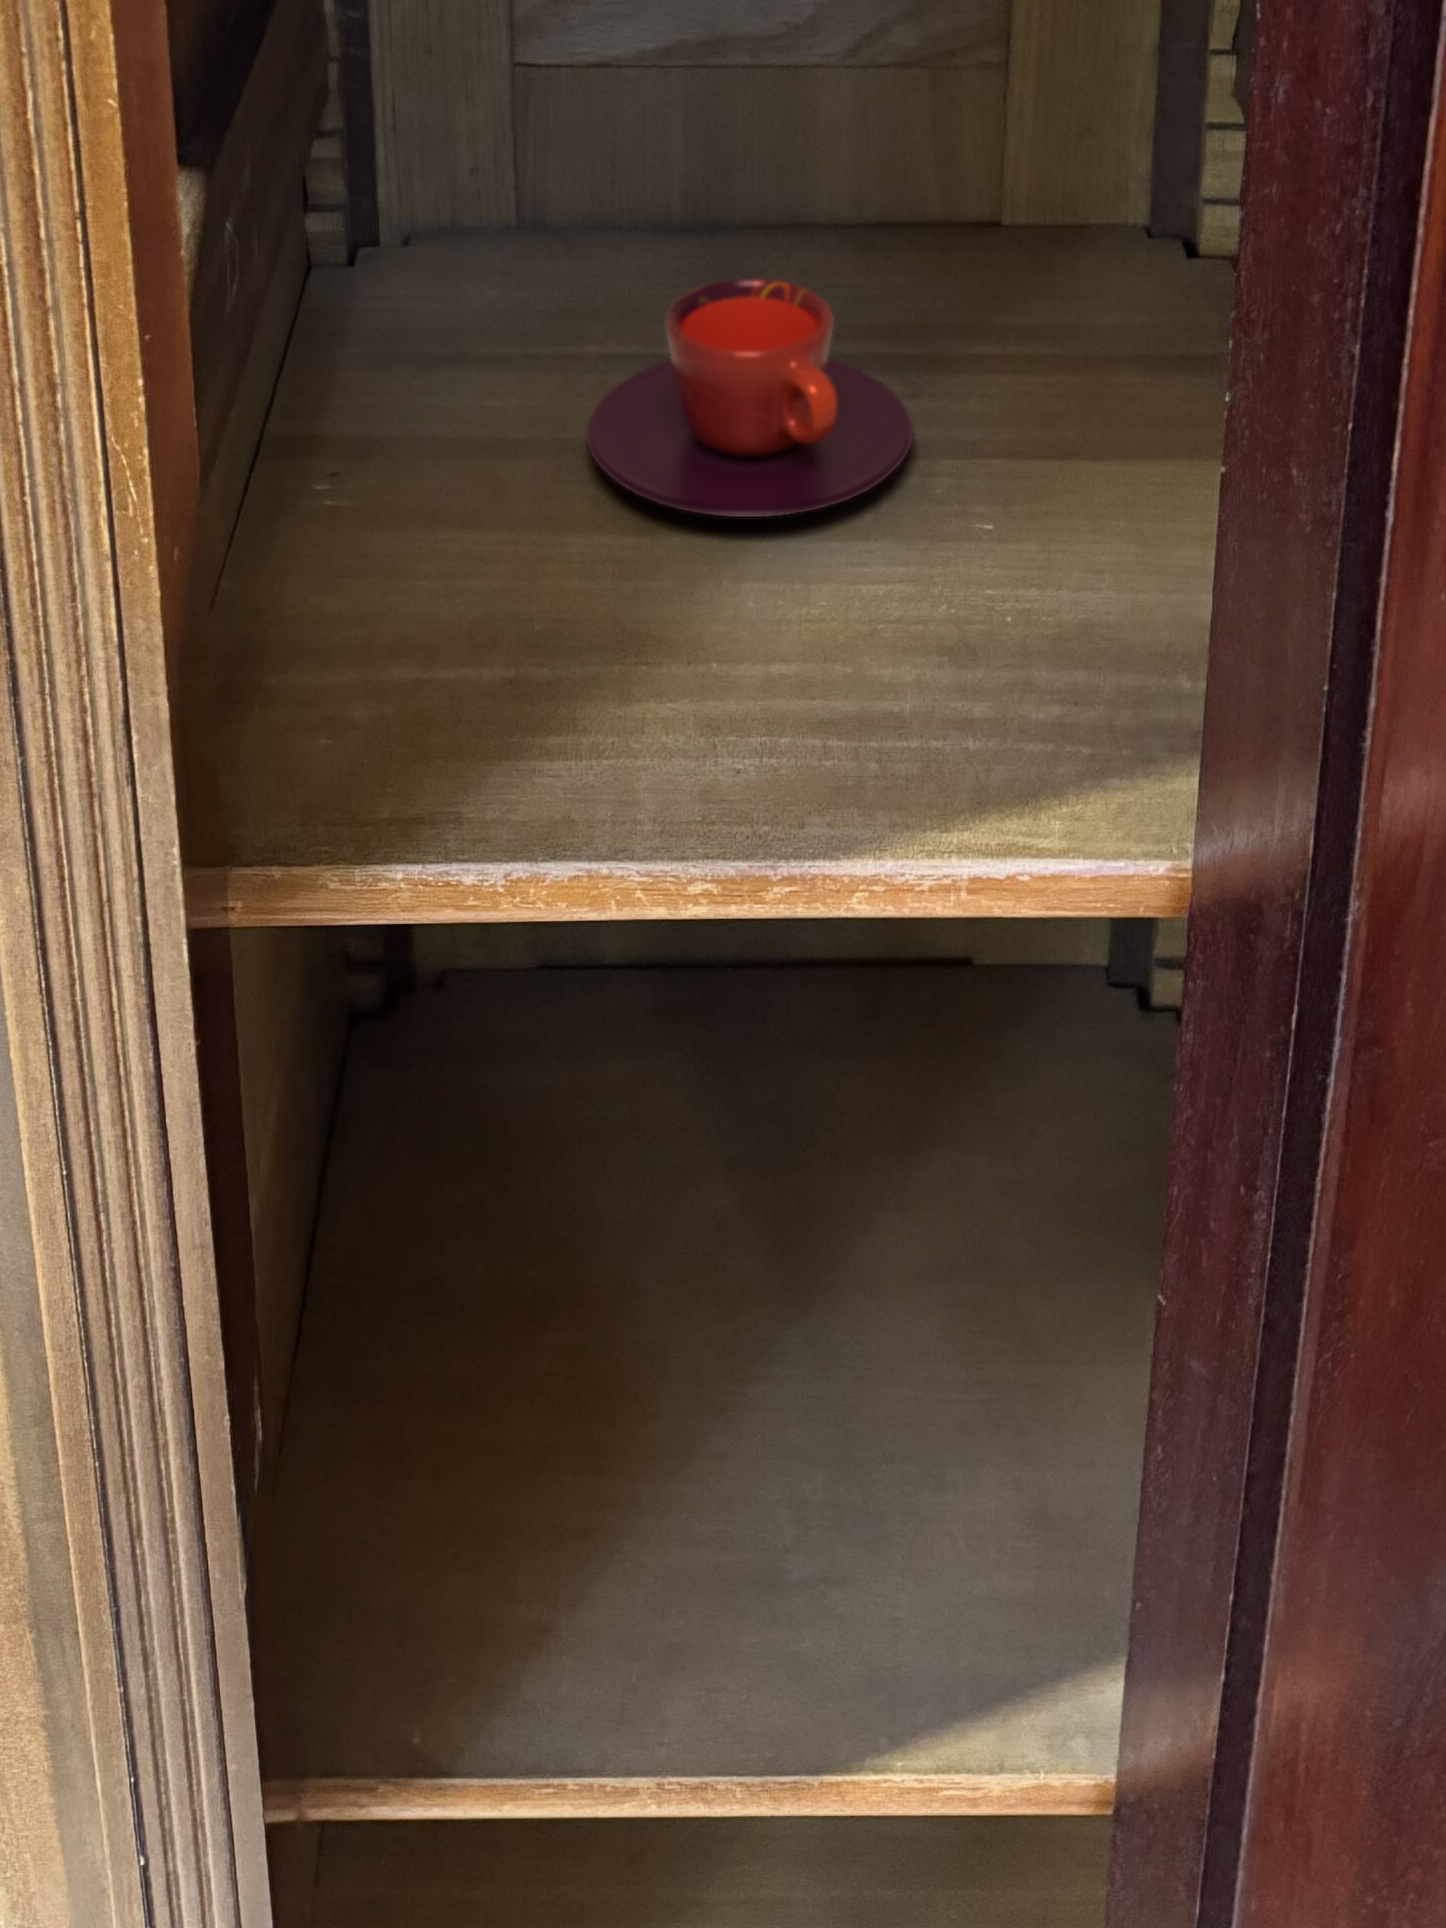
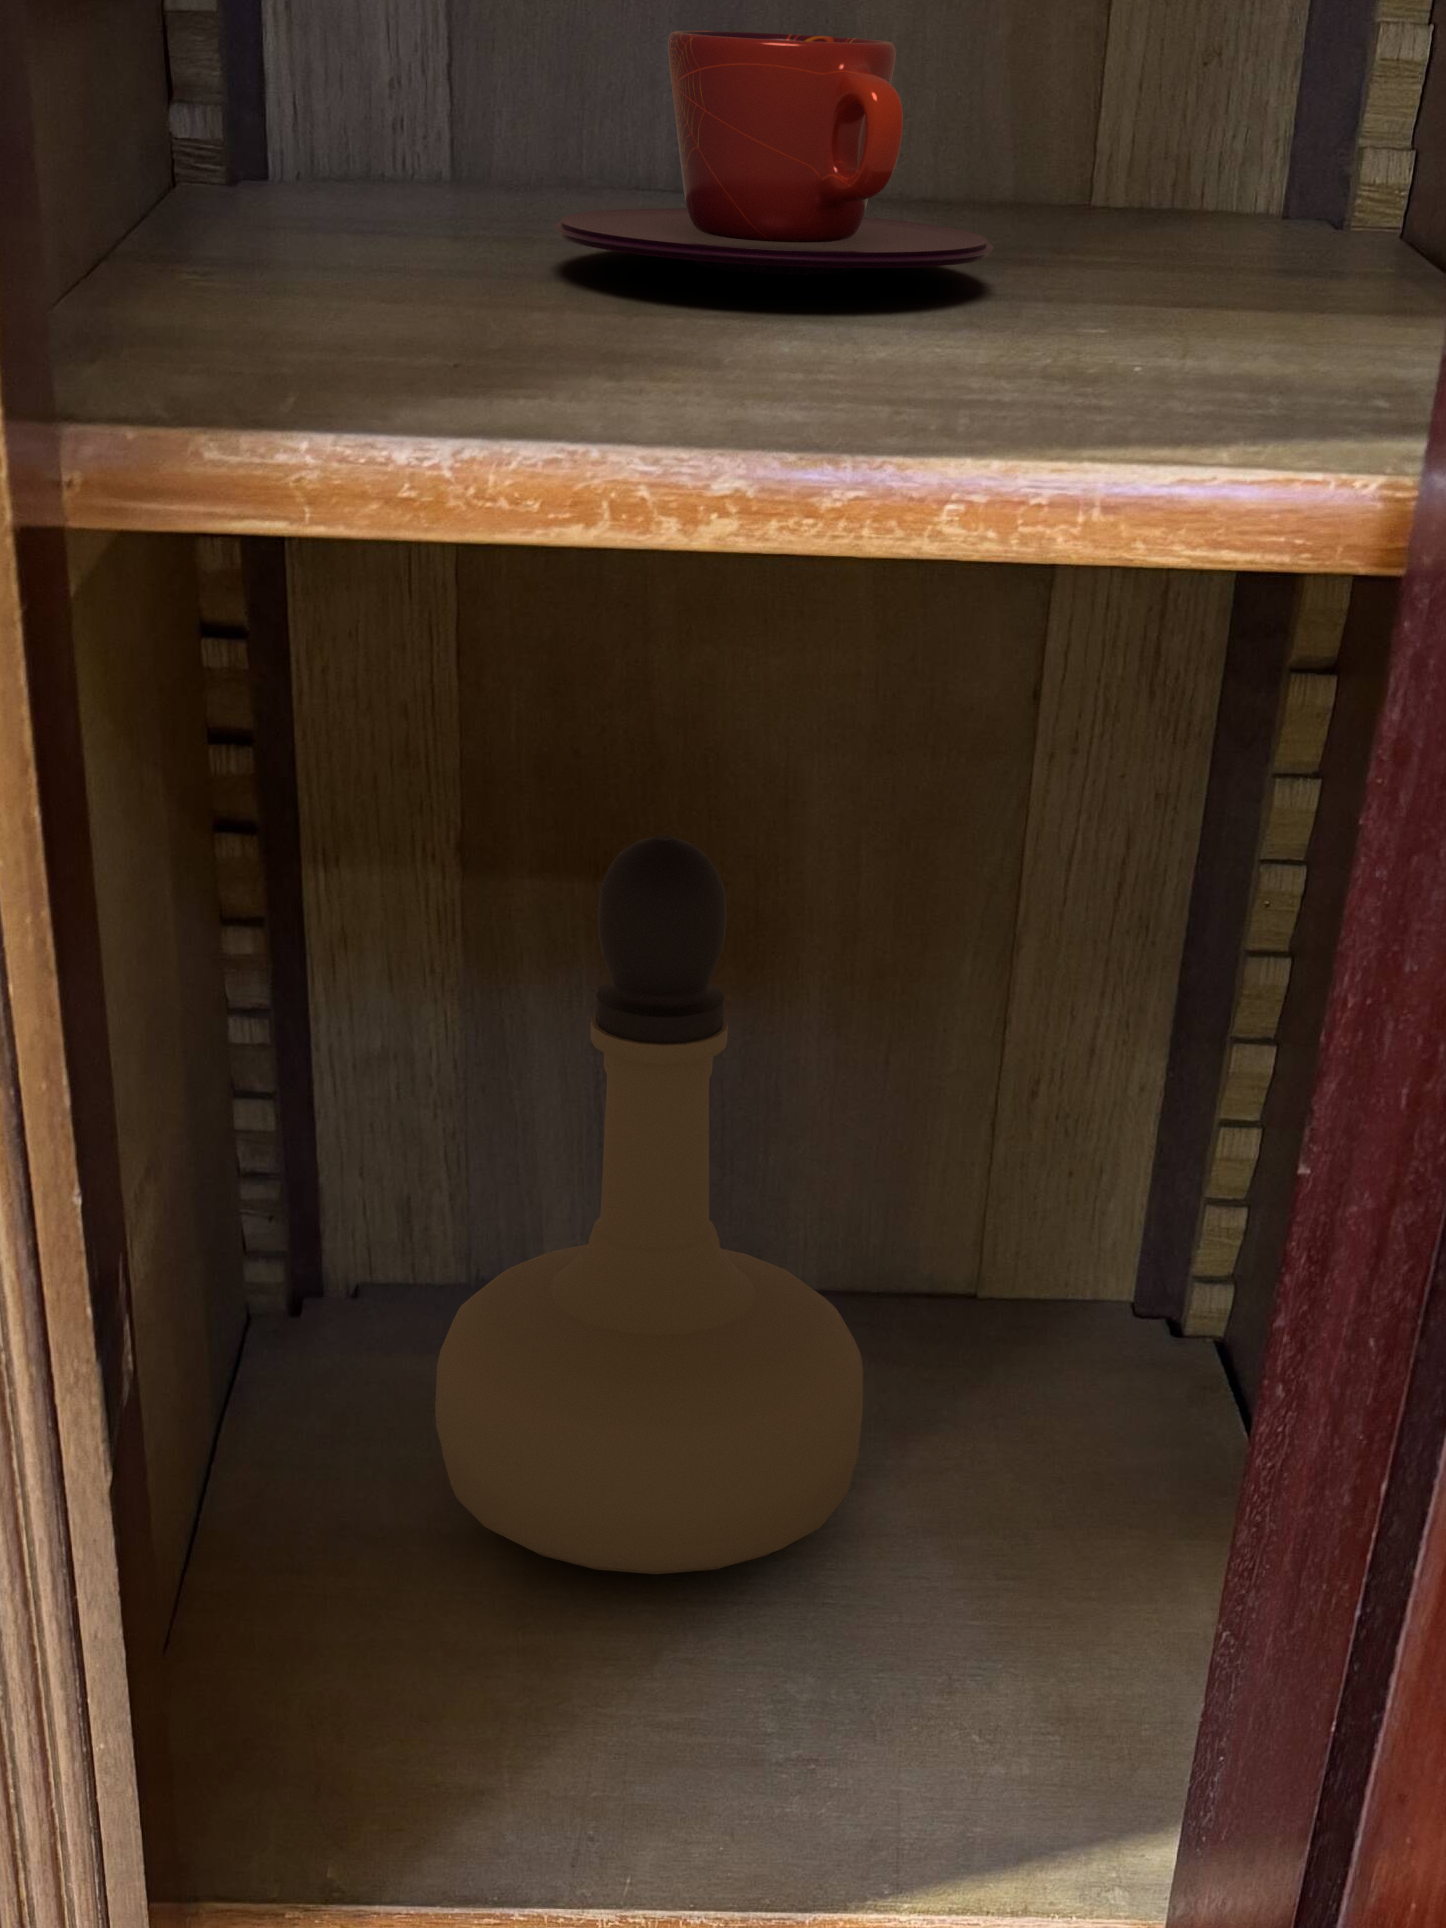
perfume bottle: none [513,780,869,1366] -> present [435,835,863,1574]

